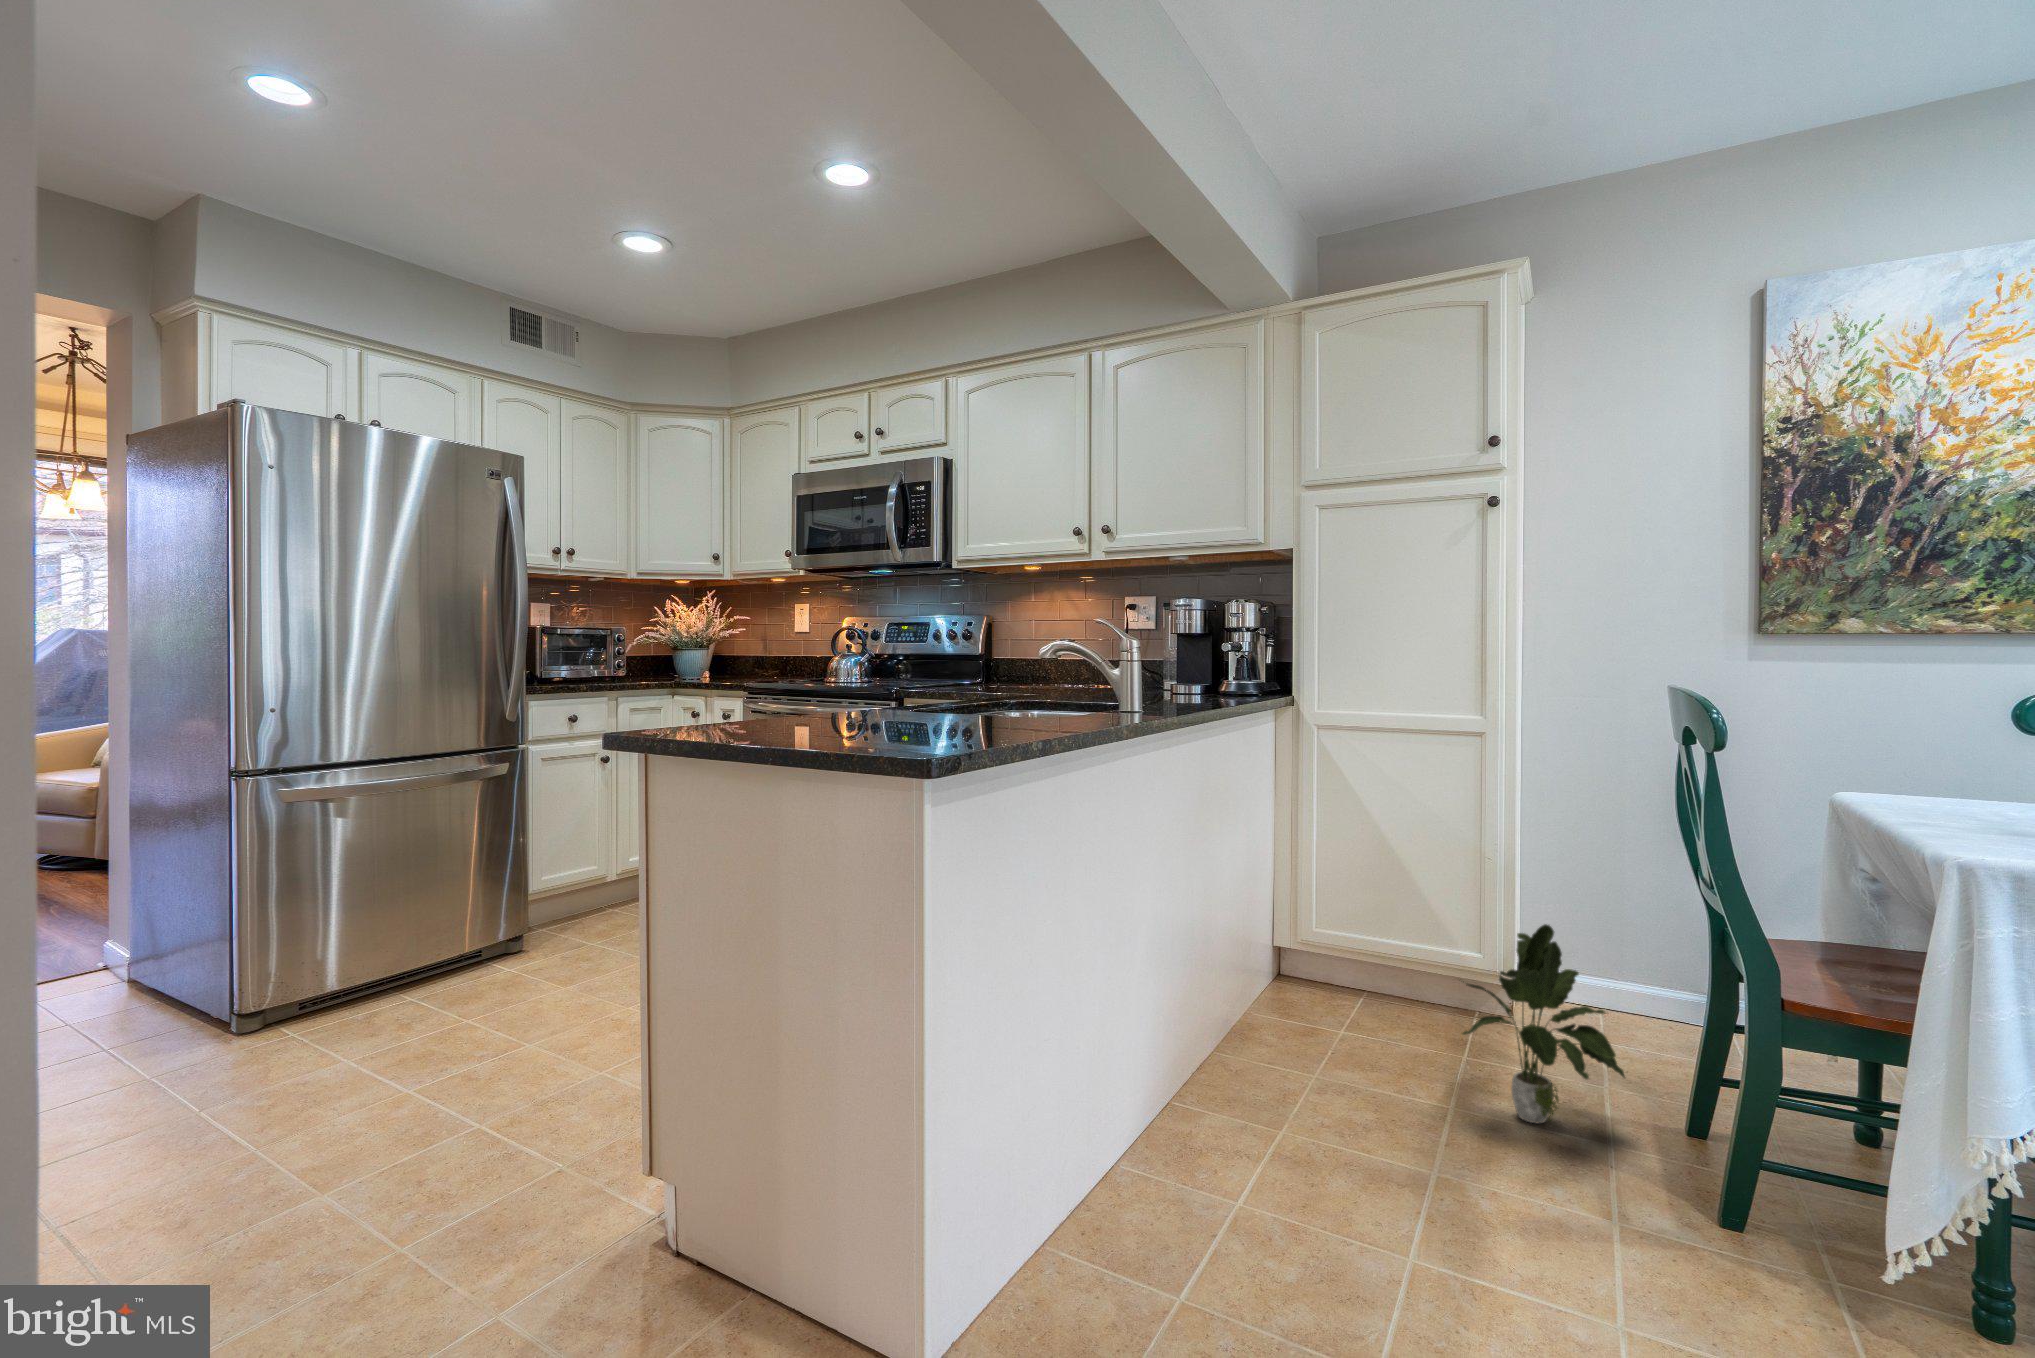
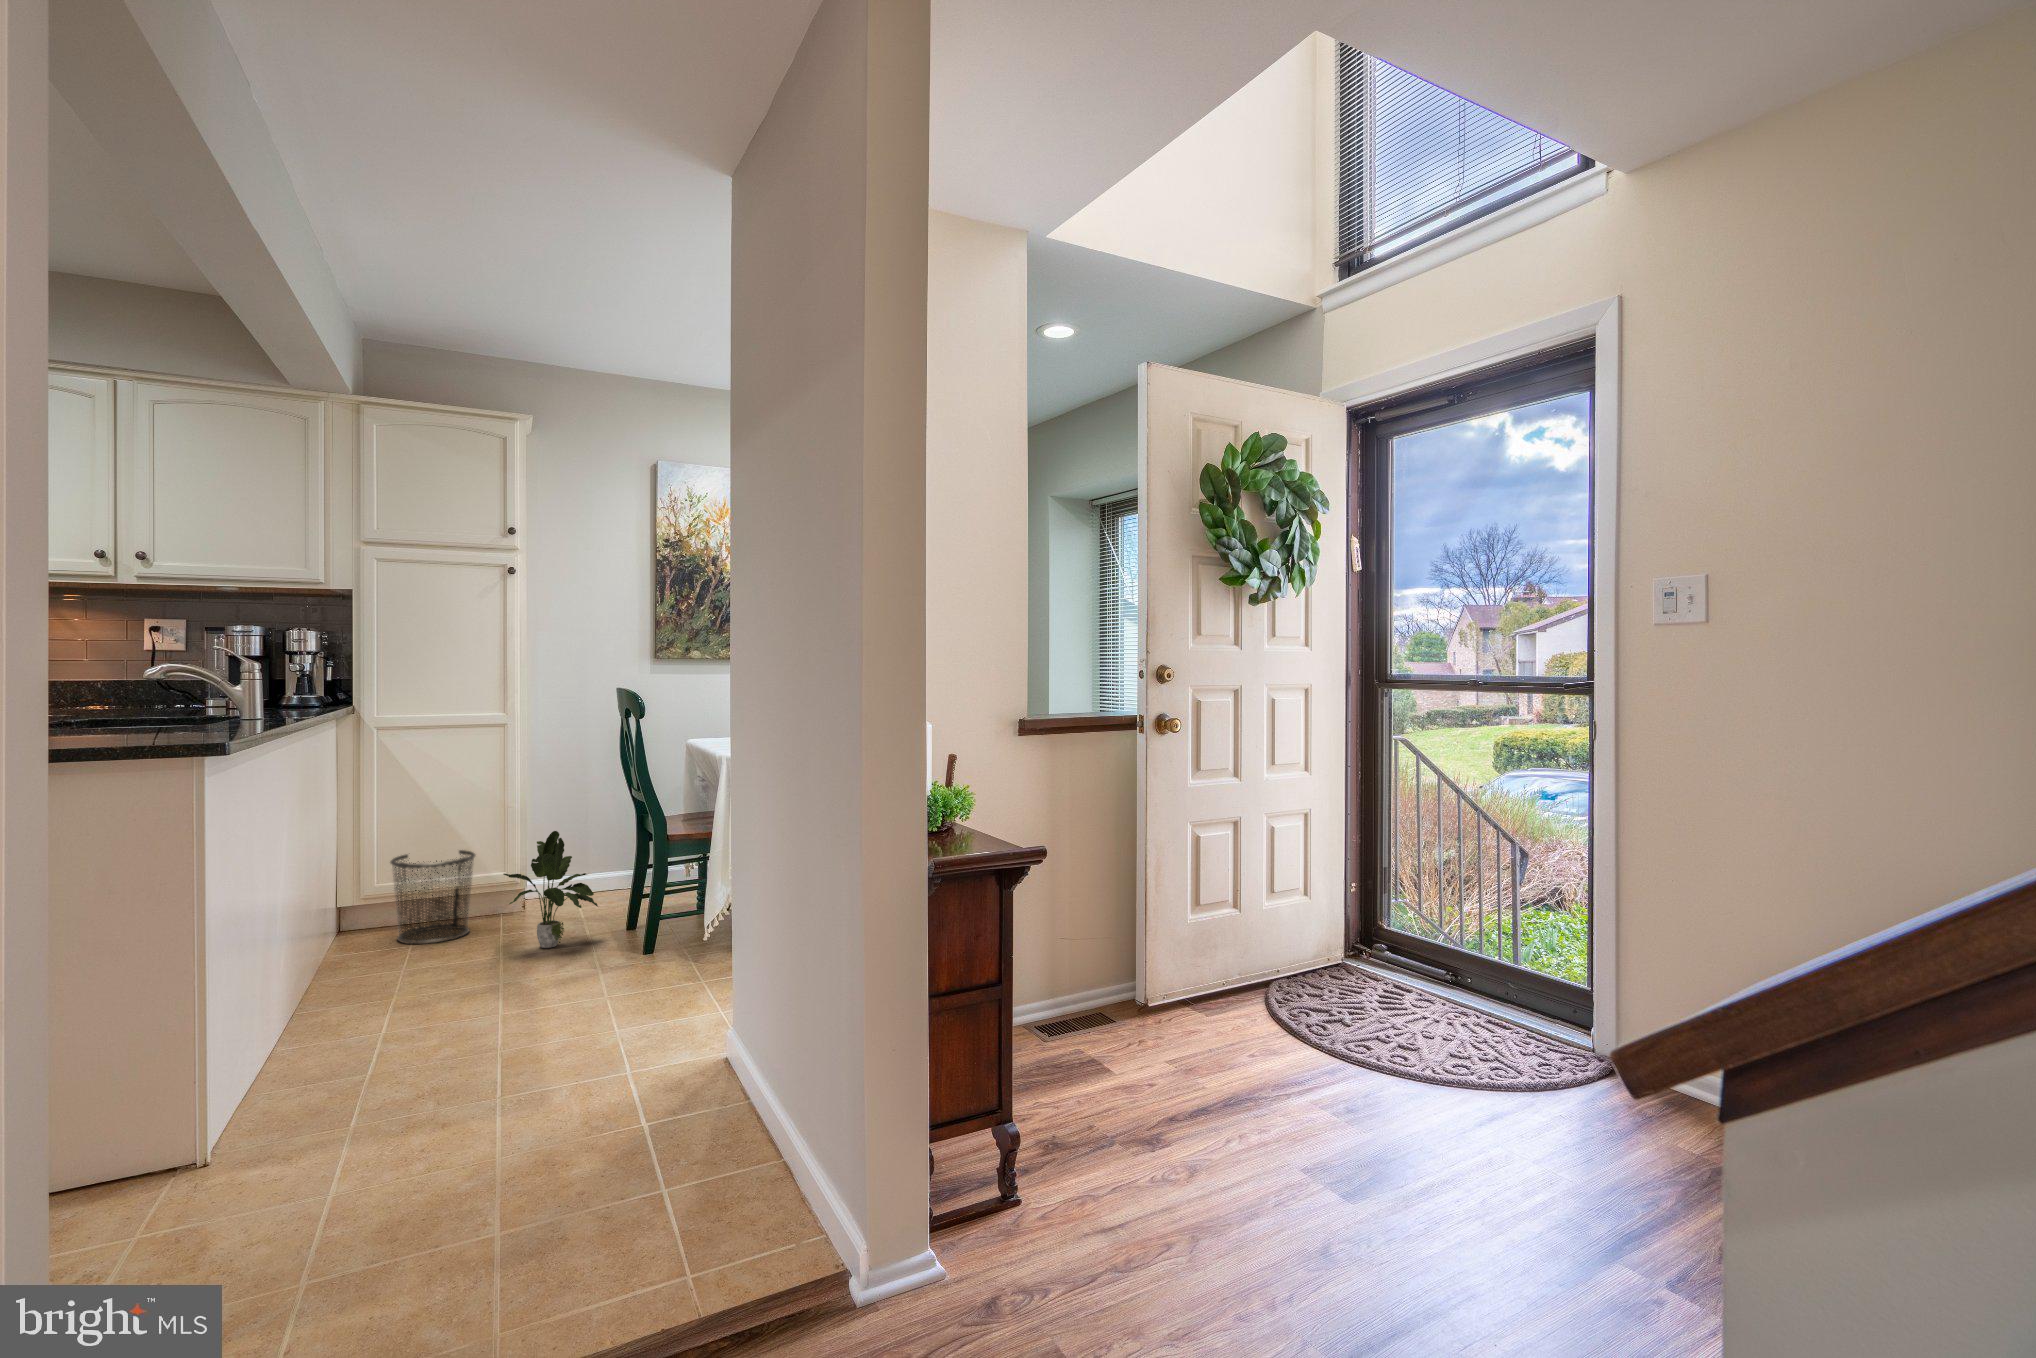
waste bin: none [1322,901,1434,1043] -> present [390,850,475,944]

